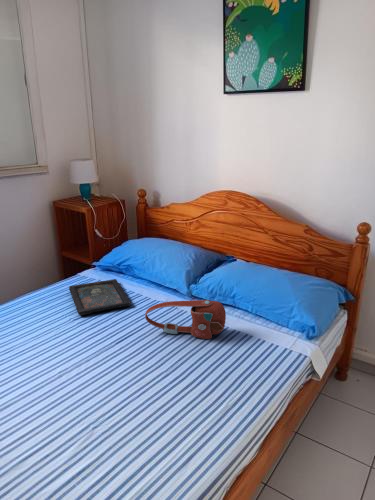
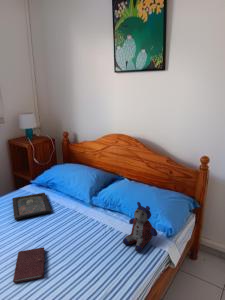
stuffed bear: none [243,286,295,357] -> present [123,202,157,252]
handbag: present [145,300,226,339] -> none [57,211,112,238]
notebook: none [94,350,136,393] -> present [13,247,45,283]

